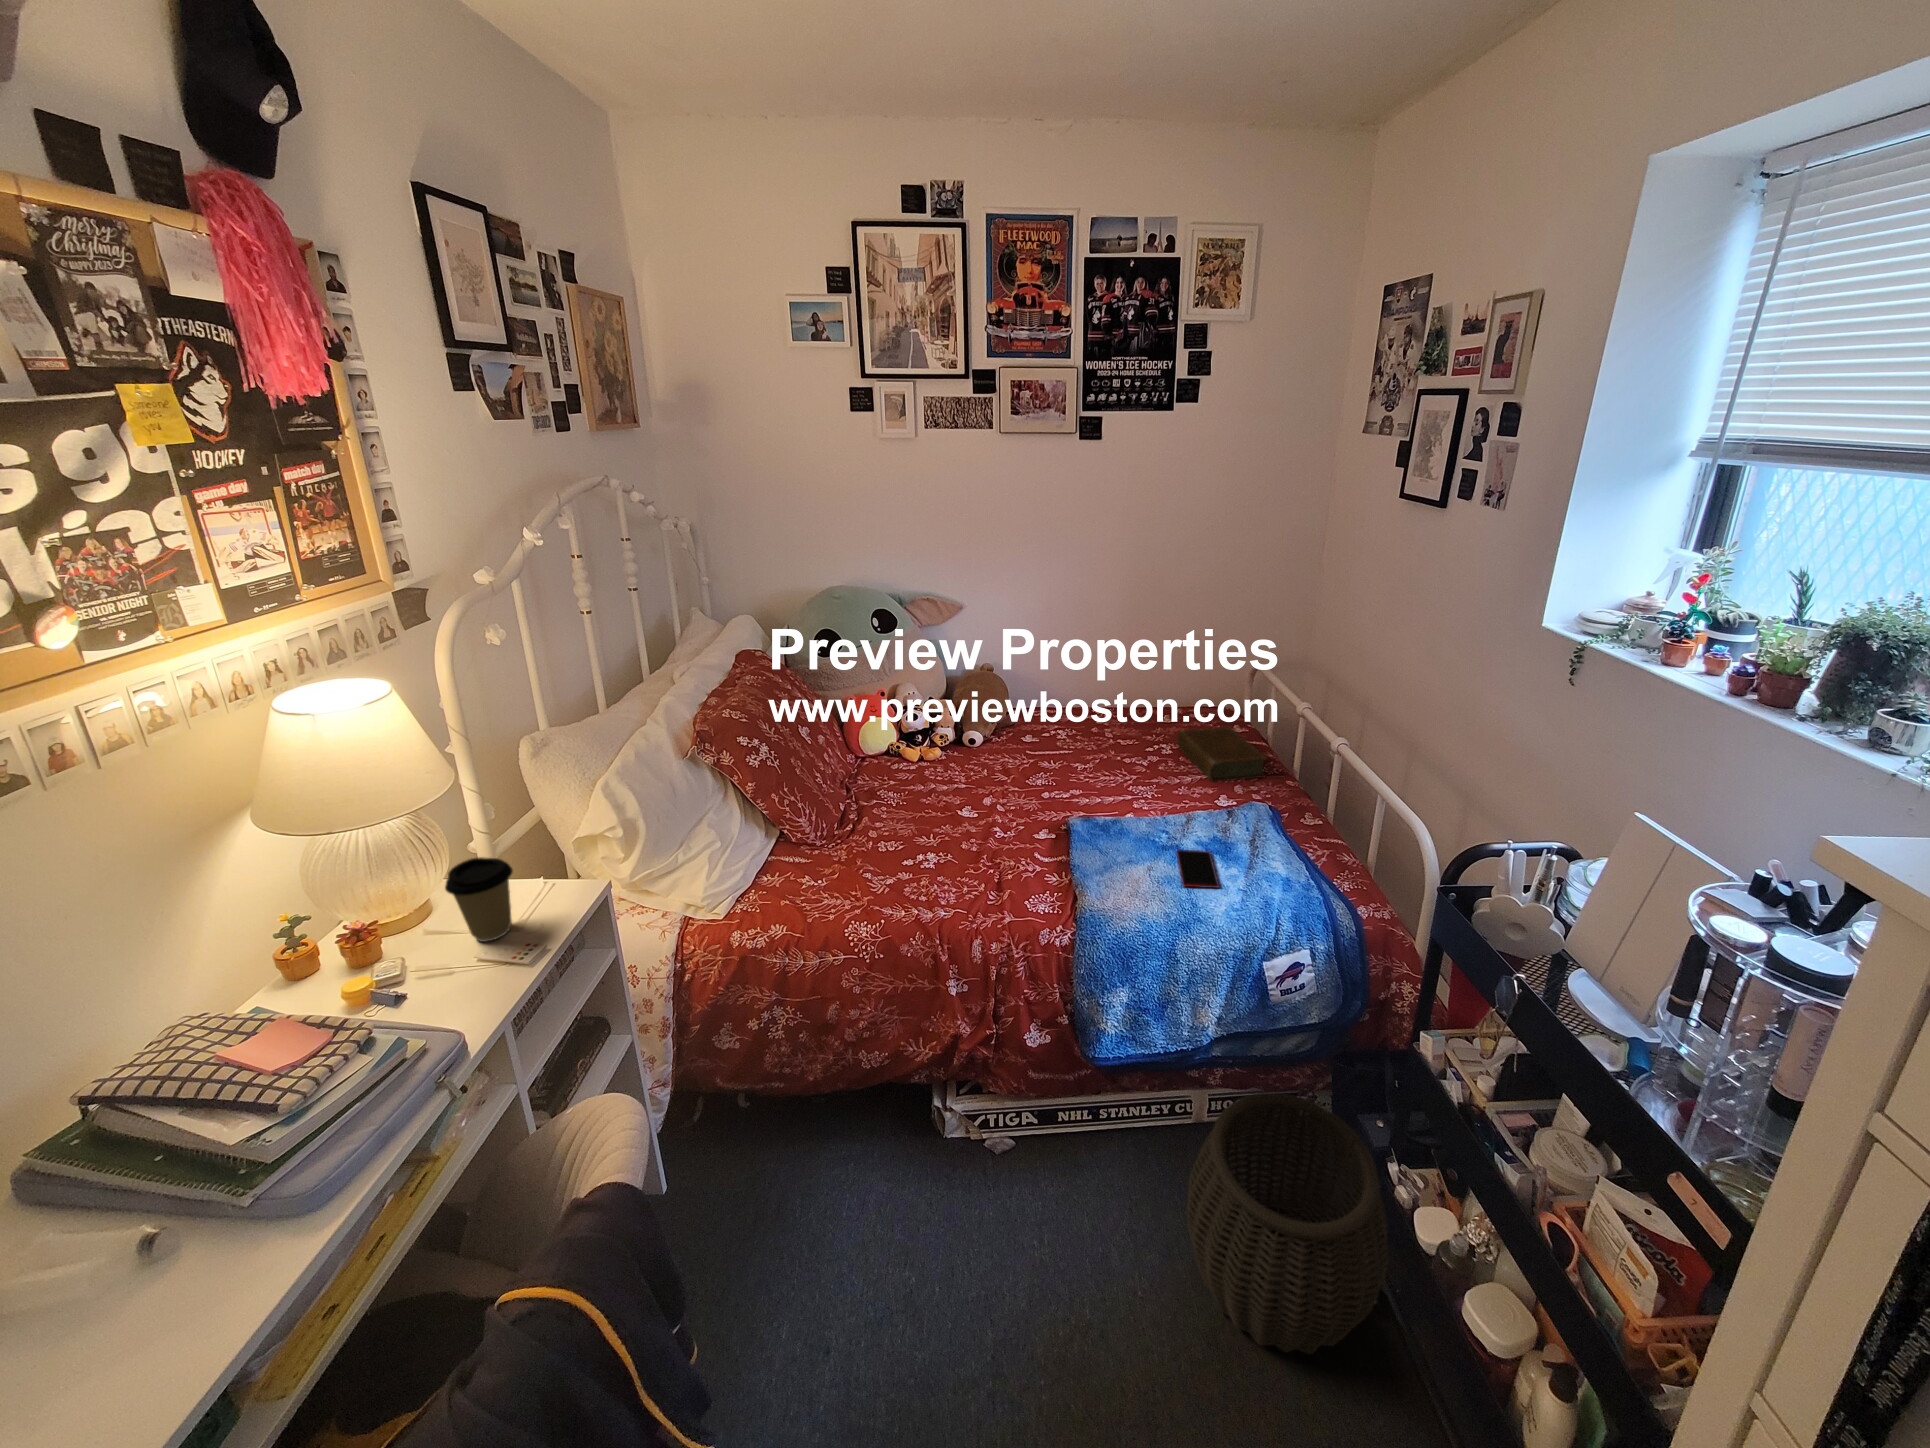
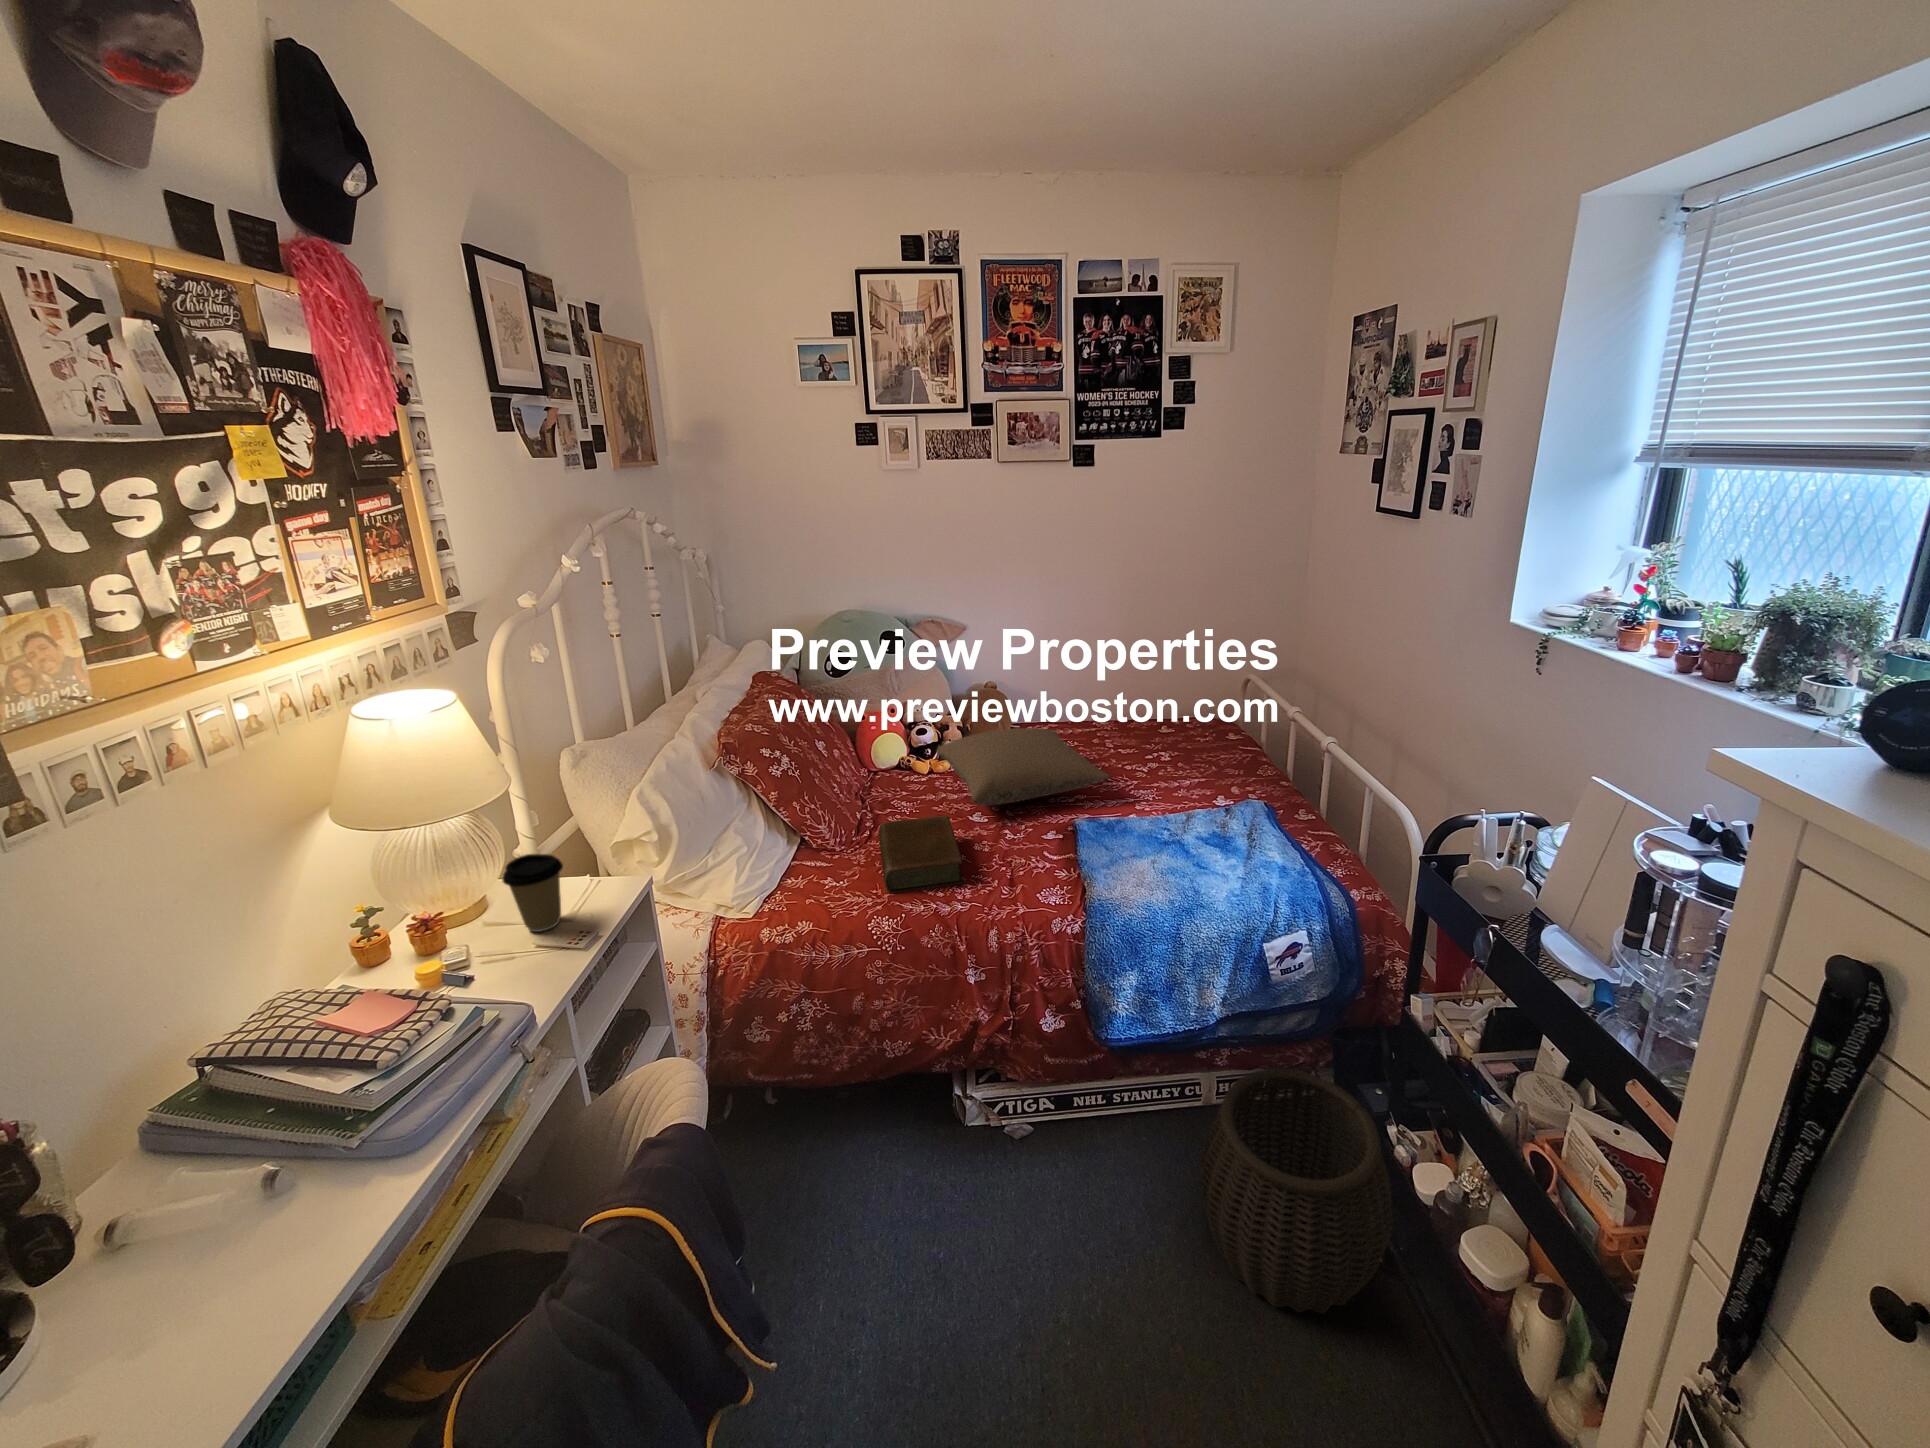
pillow: none [929,715,1107,798] -> present [937,728,1110,806]
book: present [1177,726,1267,782] -> present [879,815,963,894]
smartphone: present [1176,850,1219,888] -> none [1179,846,1221,879]

